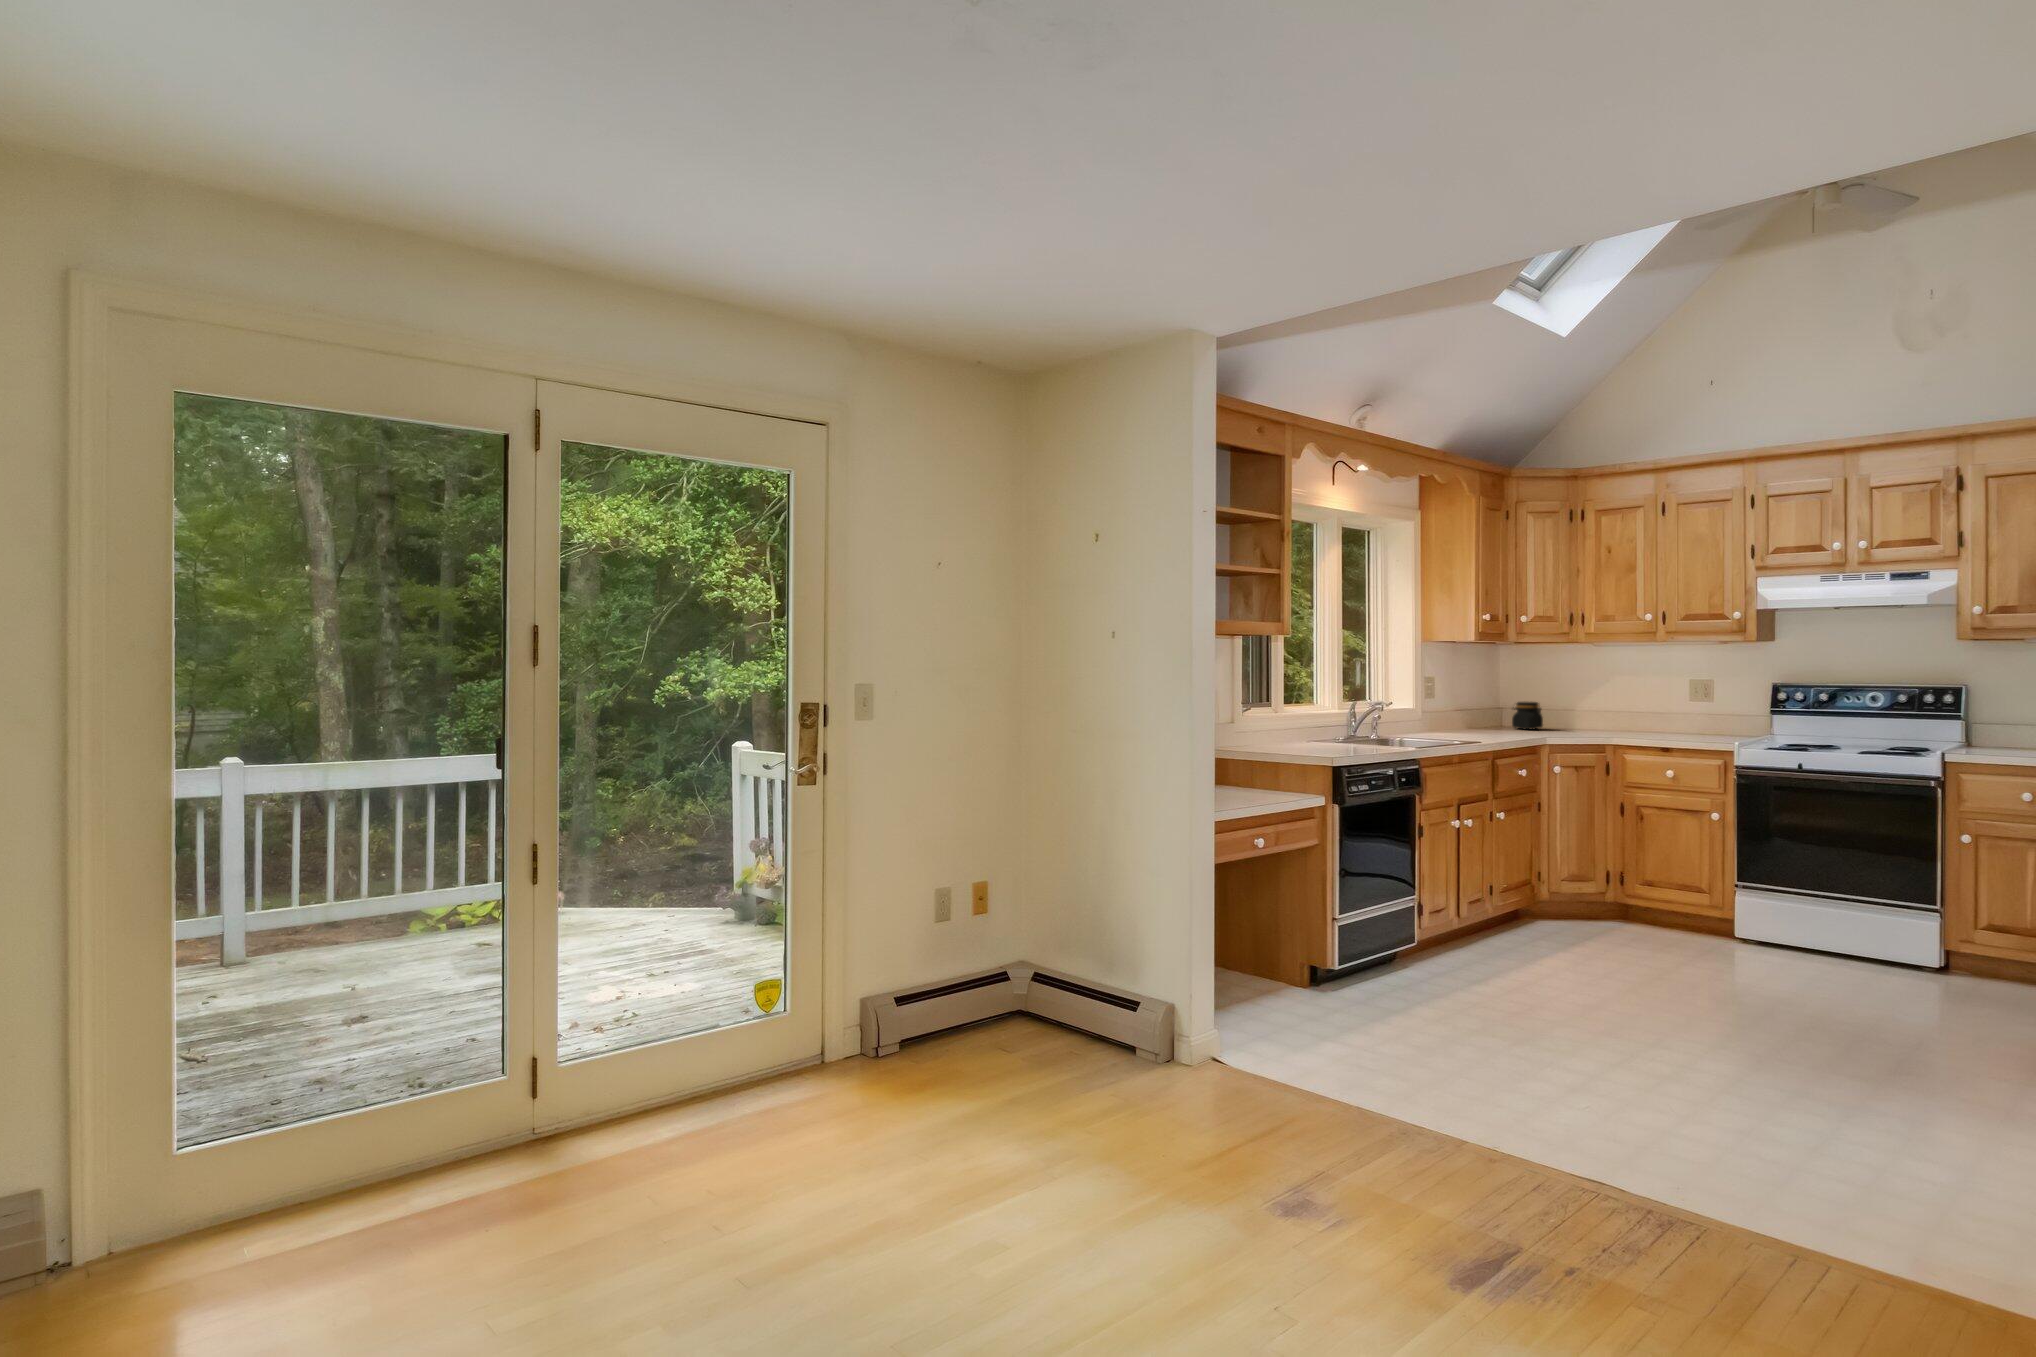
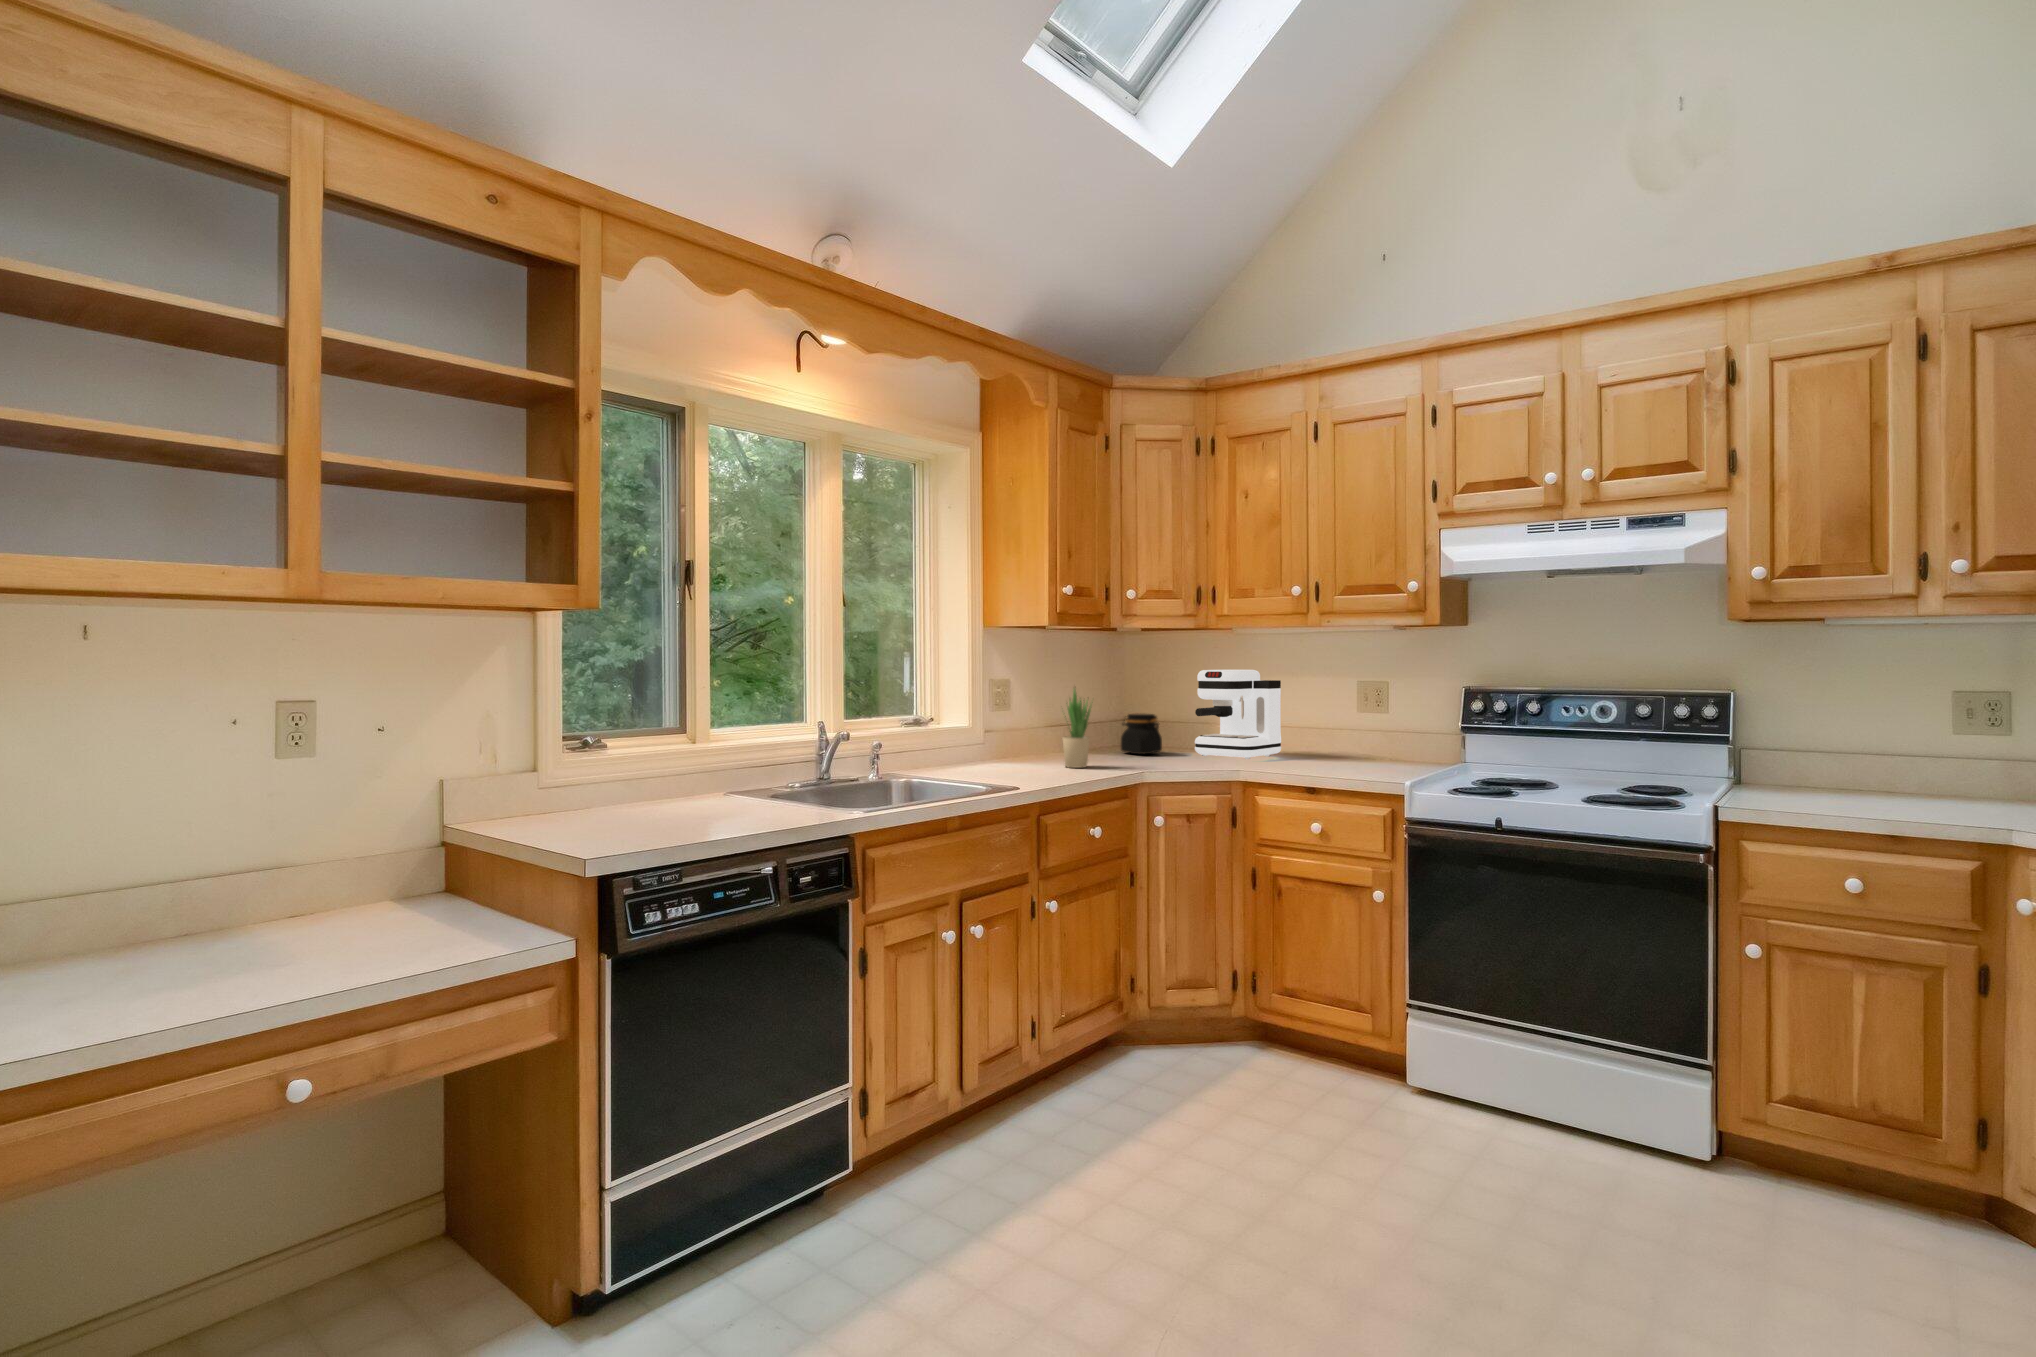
coffee maker: none [1567,671,1631,733] -> present [1195,670,1281,759]
potted plant: none [1484,681,1506,735] -> present [1063,688,1091,768]

